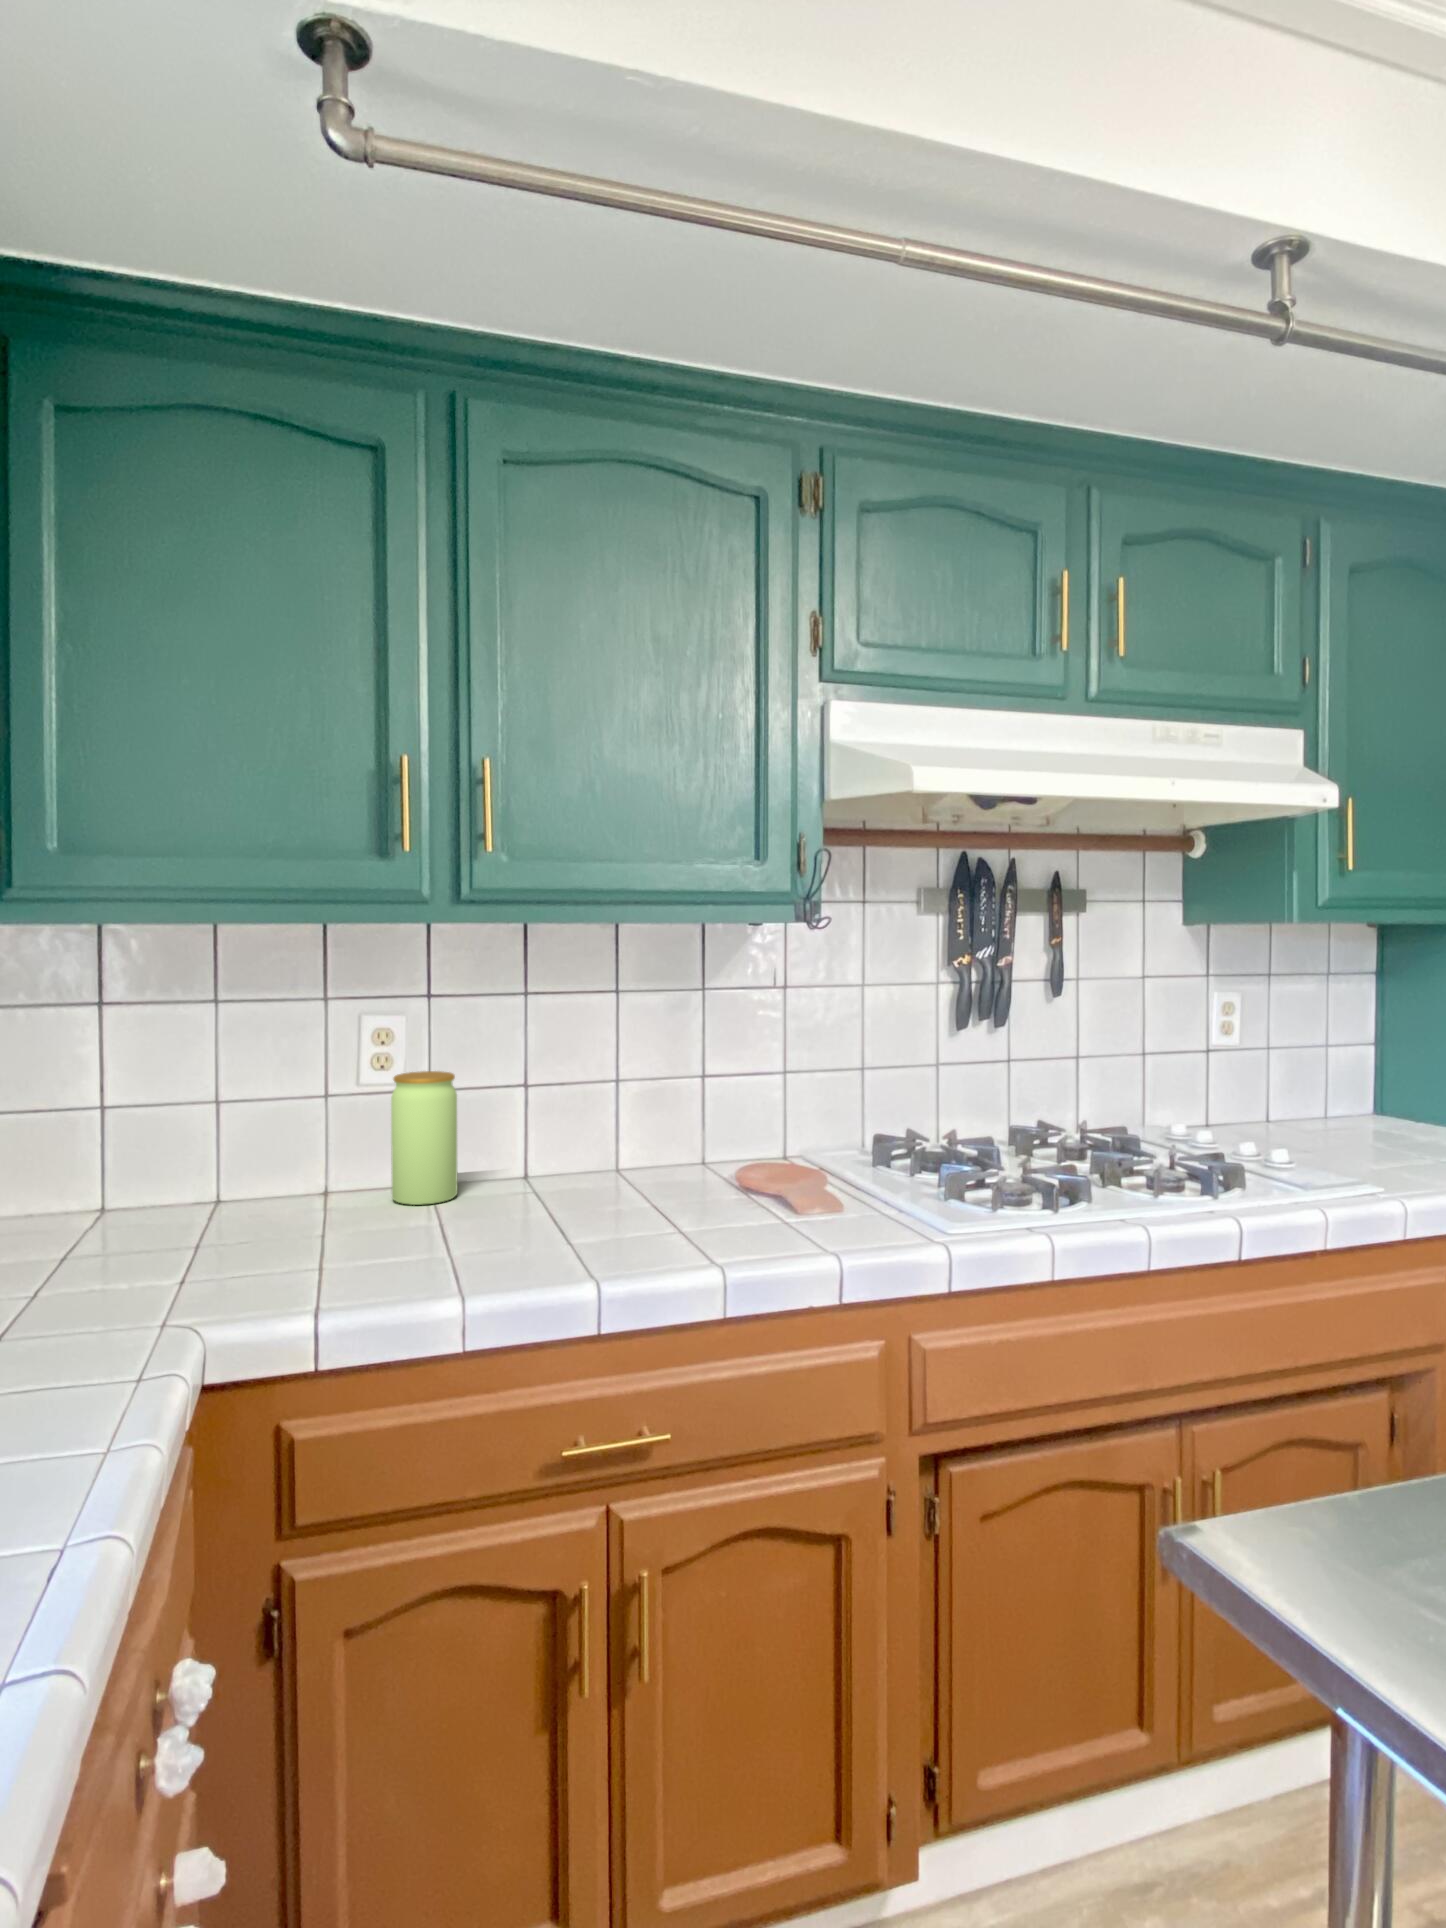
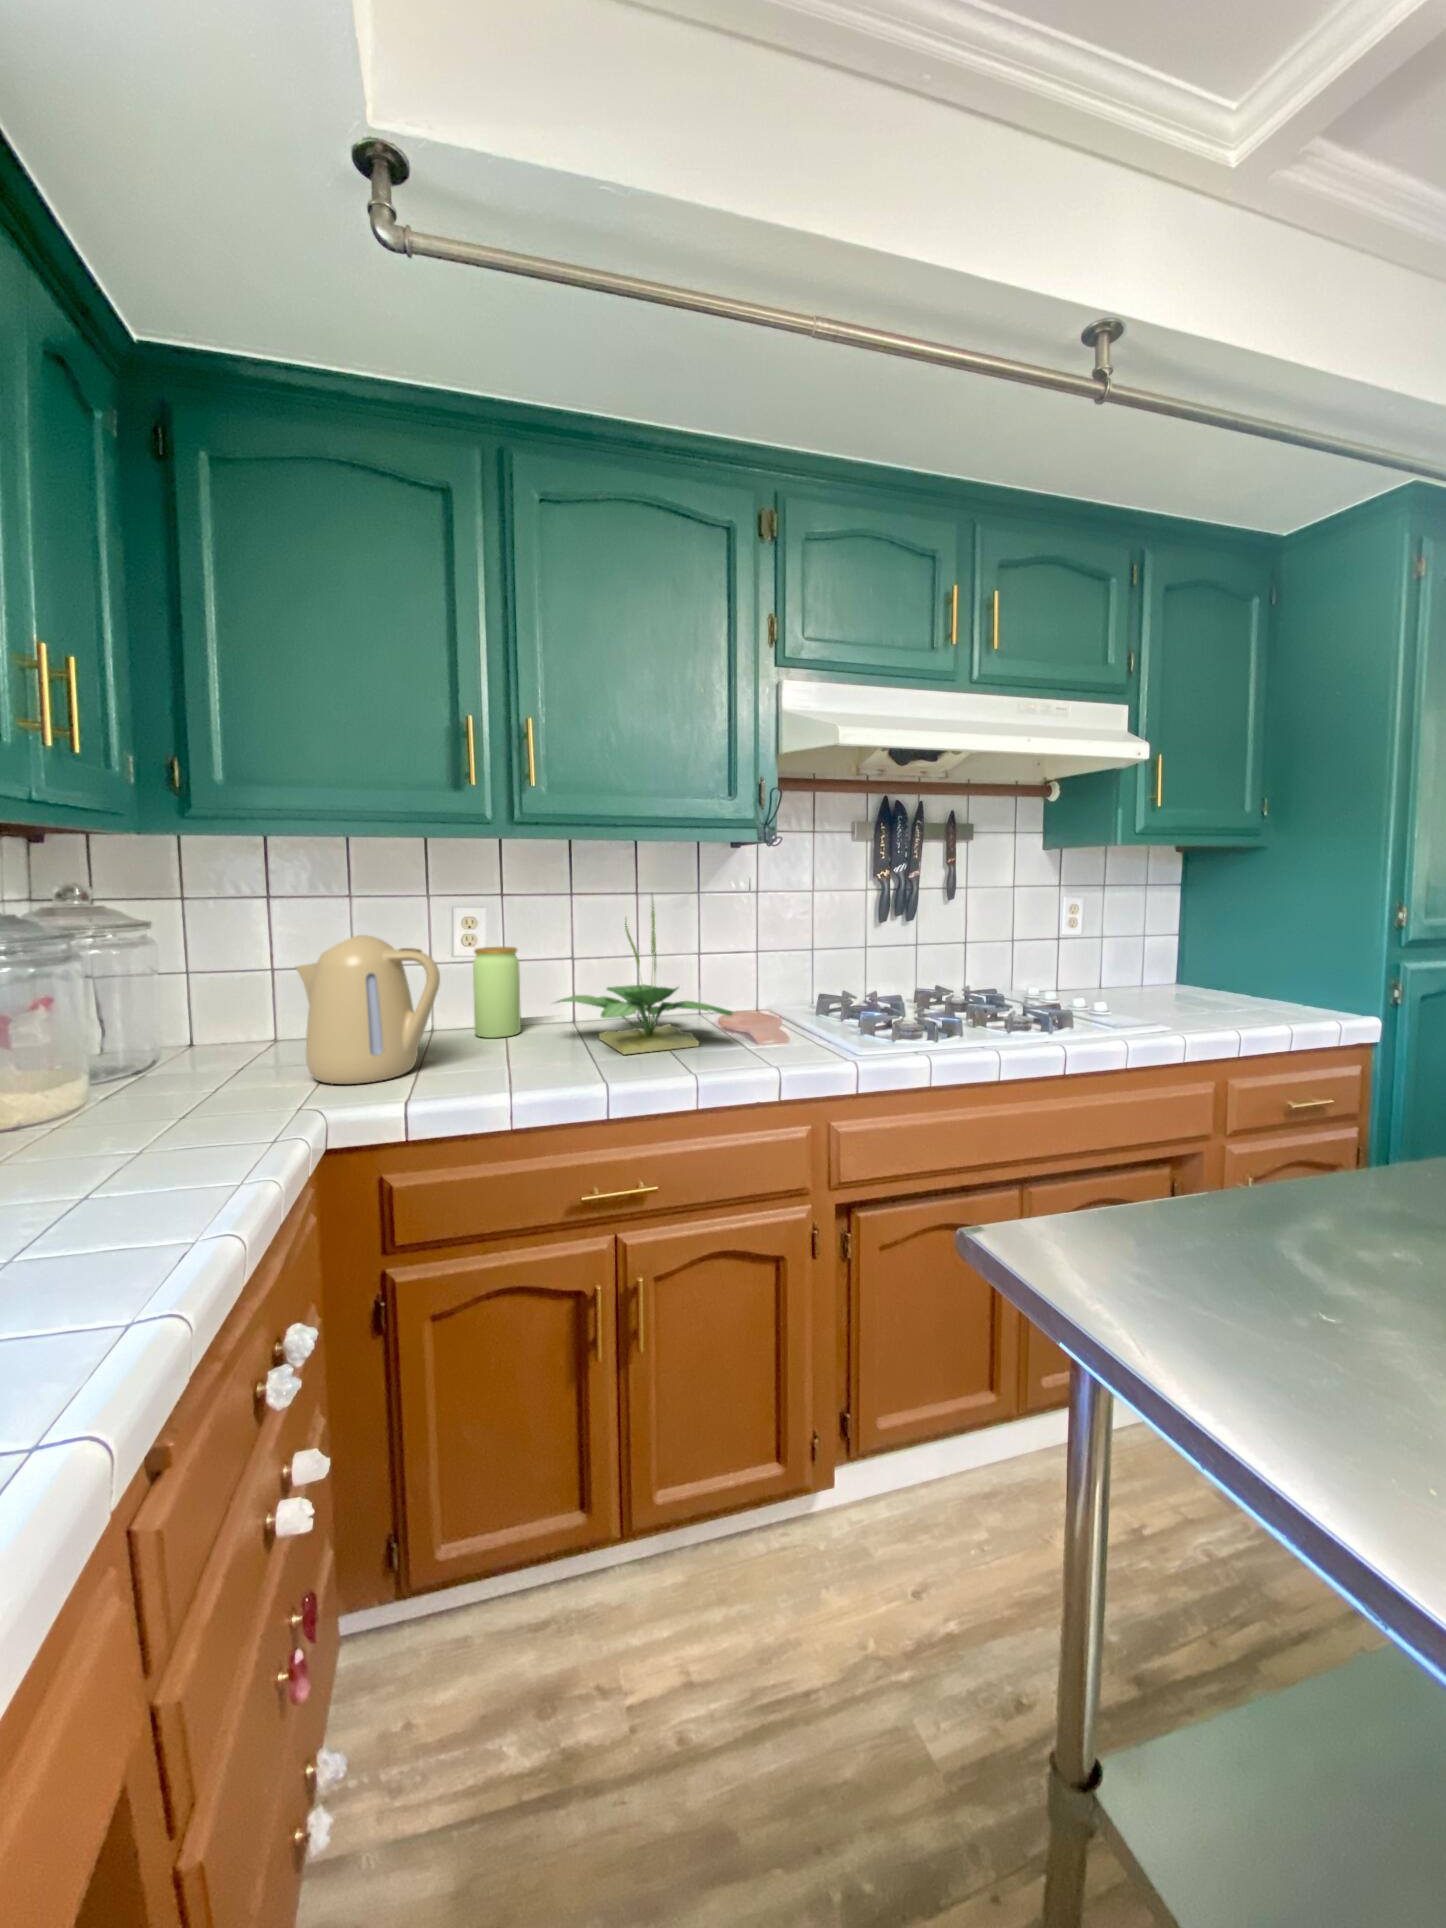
potted plant: none [502,997,770,1233] -> present [557,894,733,1055]
kettle: none [147,1065,357,1284] -> present [295,935,440,1084]

